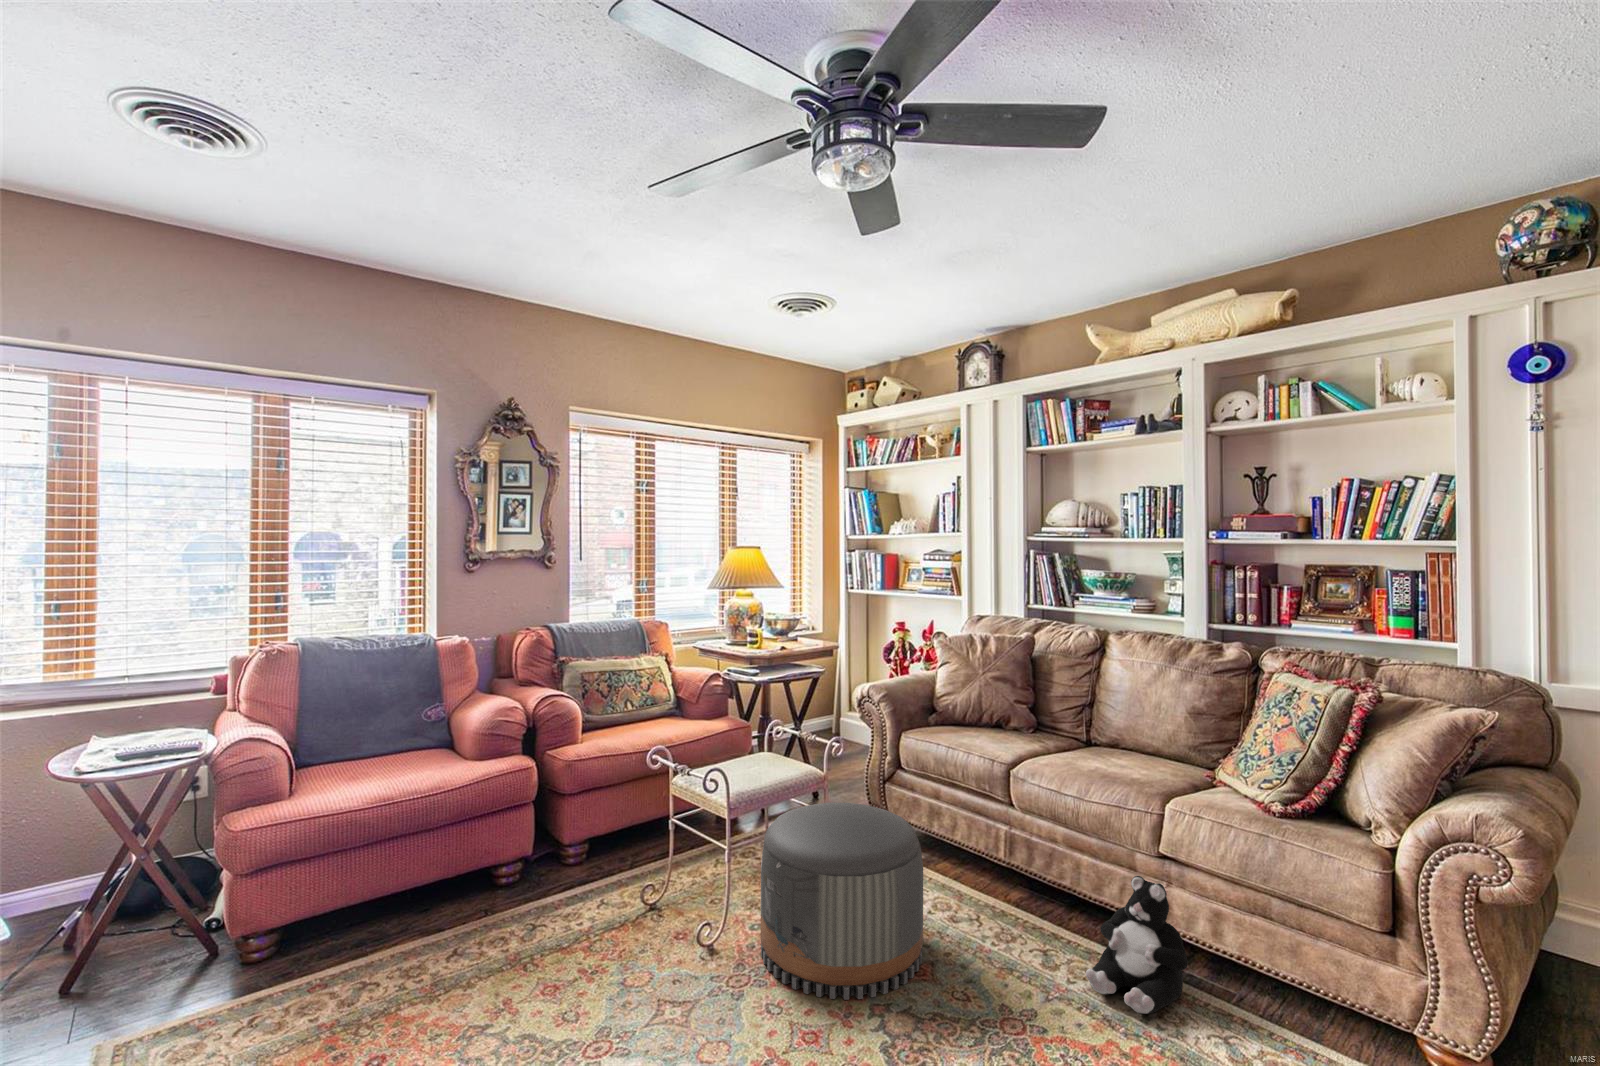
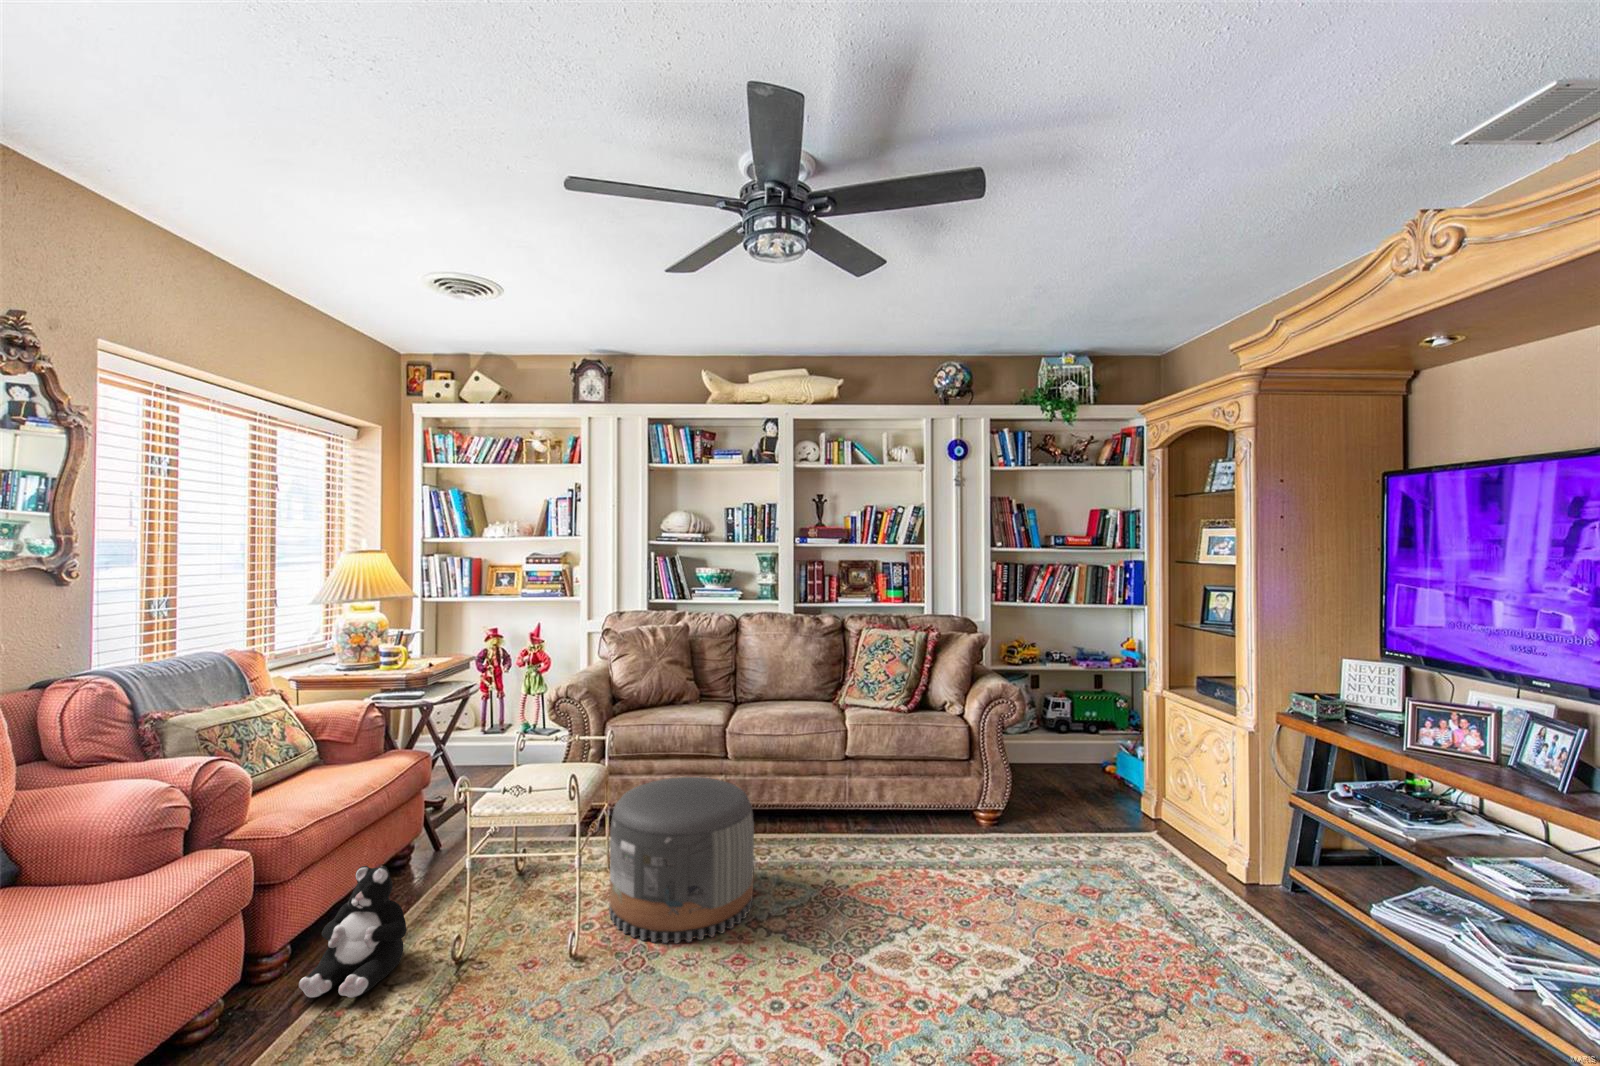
plush toy: present [1086,876,1188,1014] -> present [299,866,407,998]

